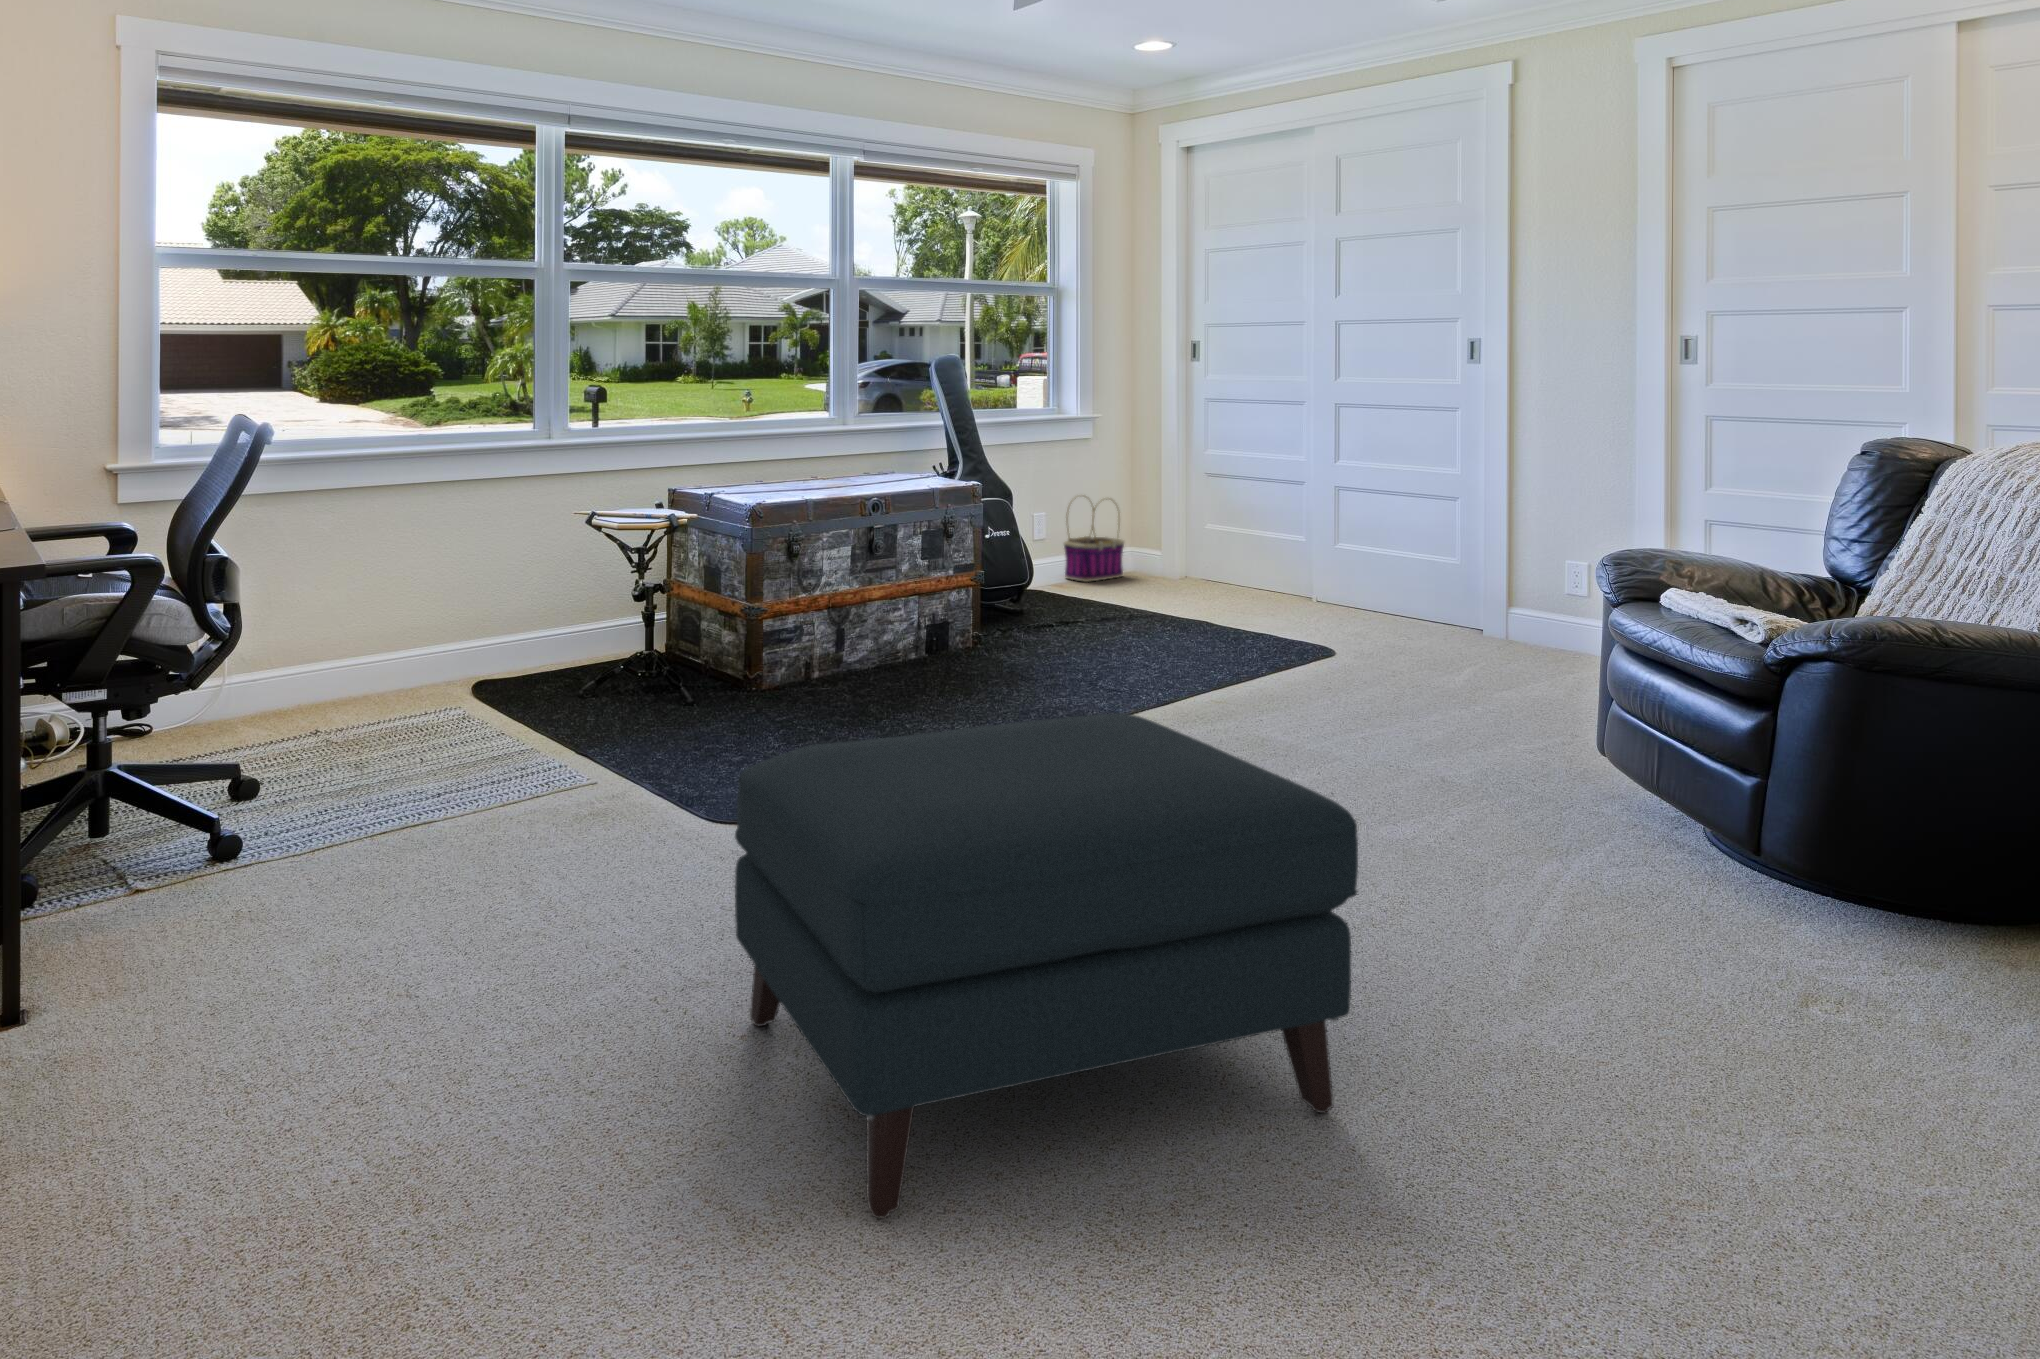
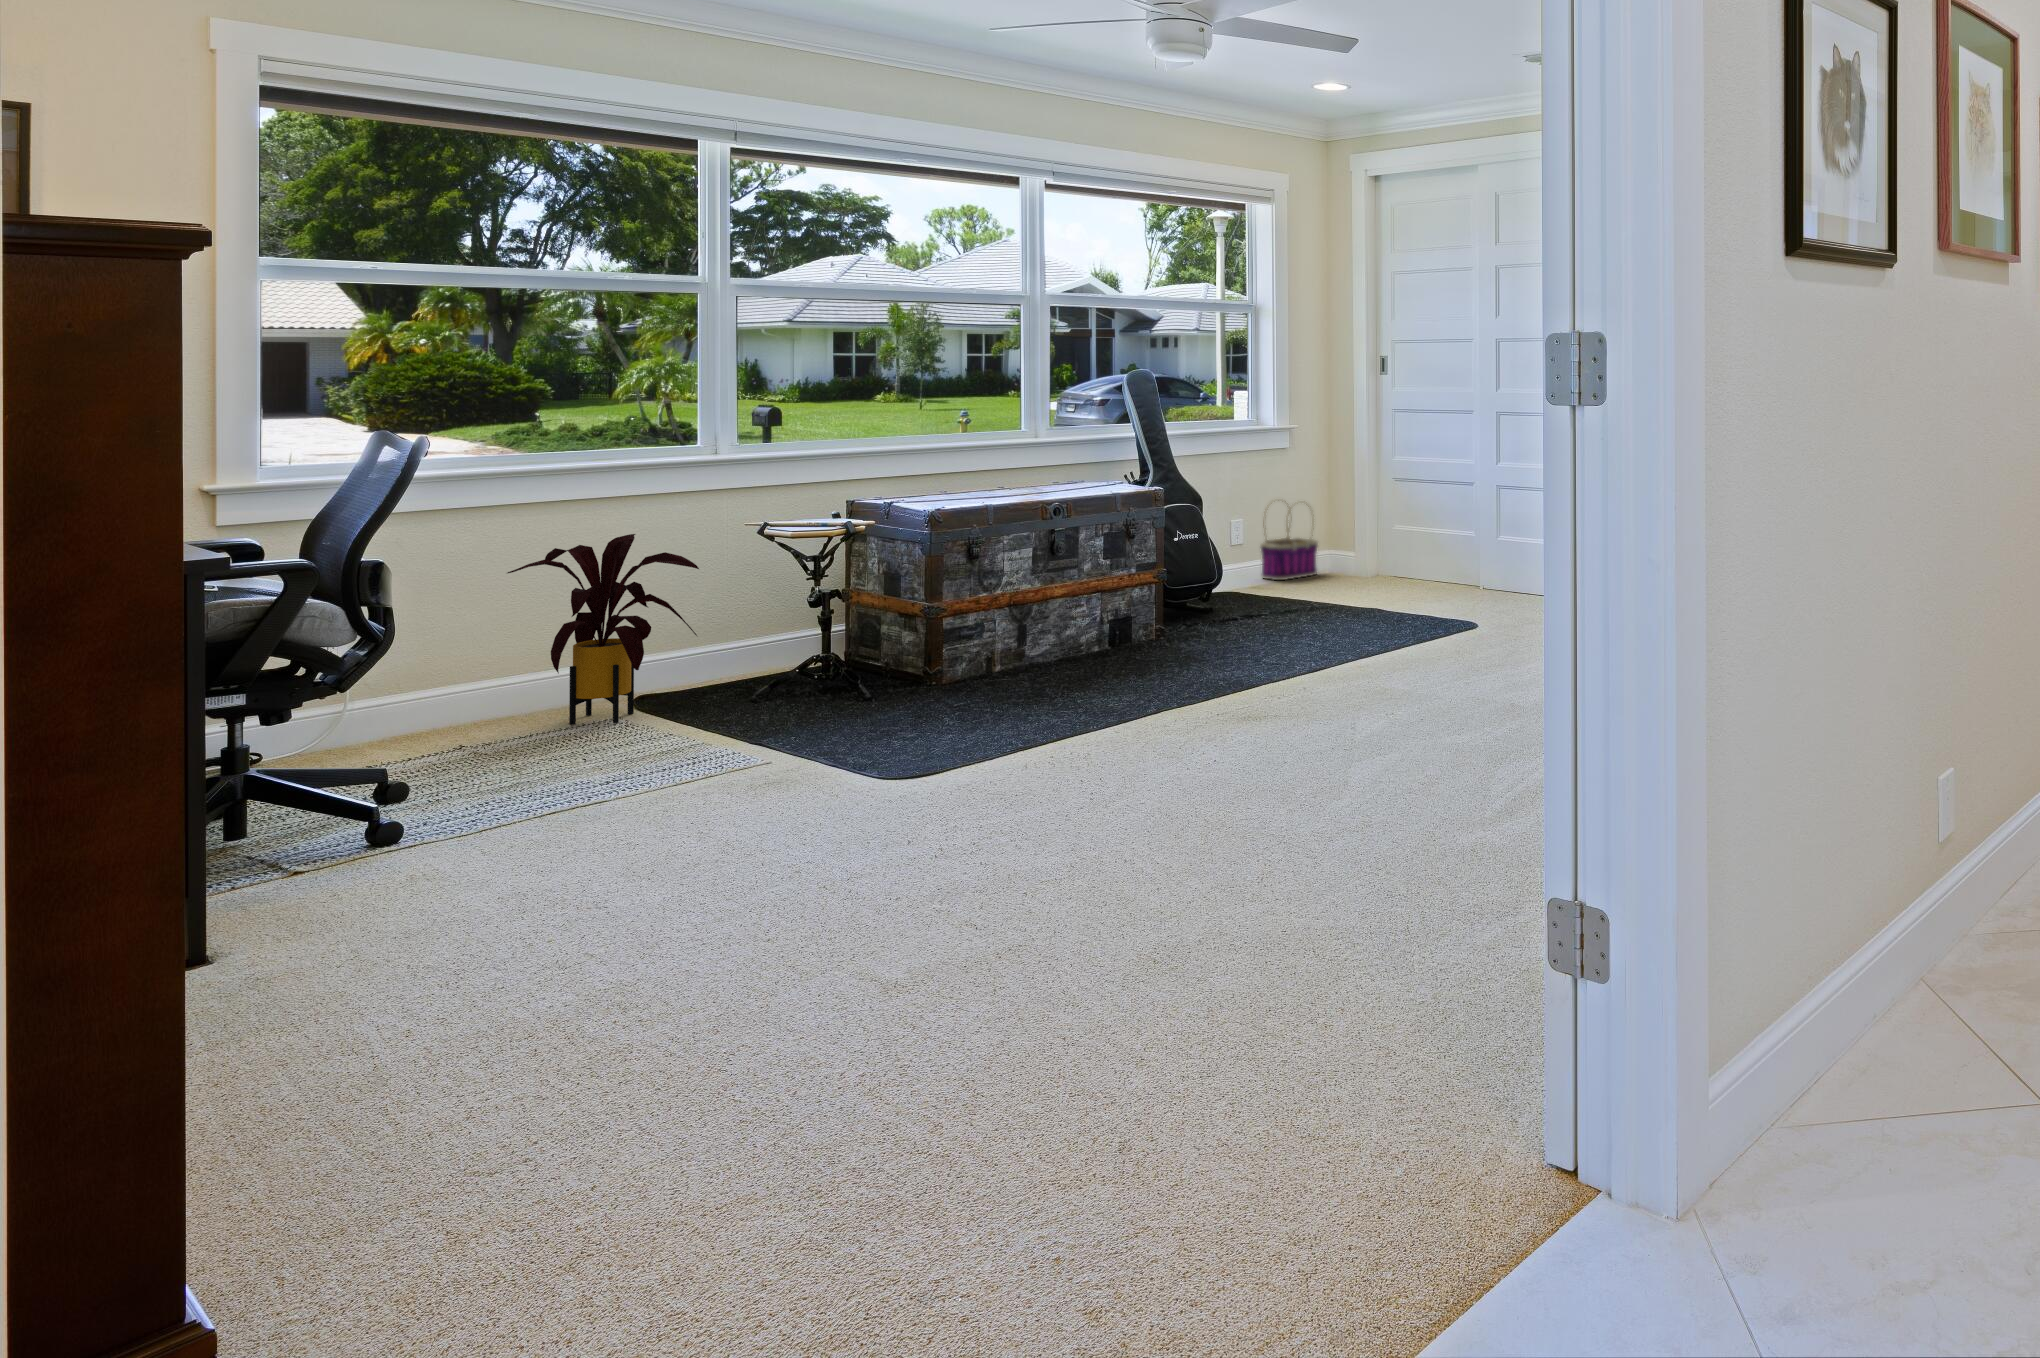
house plant: none [351,522,529,718] -> present [508,534,699,725]
ottoman: present [735,713,1358,1218] -> none [873,658,1336,1004]

